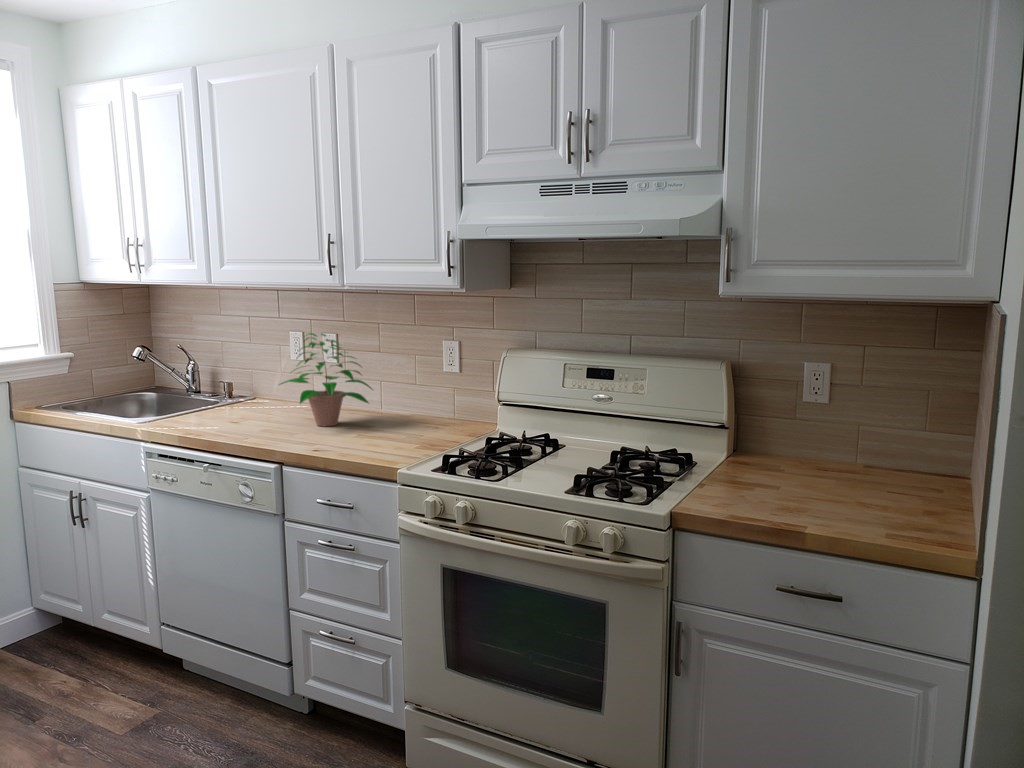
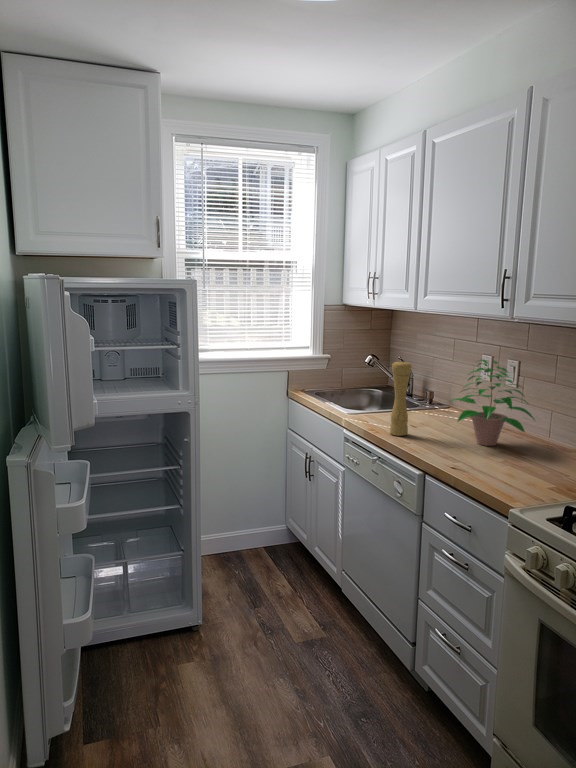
pepper mill: none [207,344,236,434] -> present [390,361,412,436]

